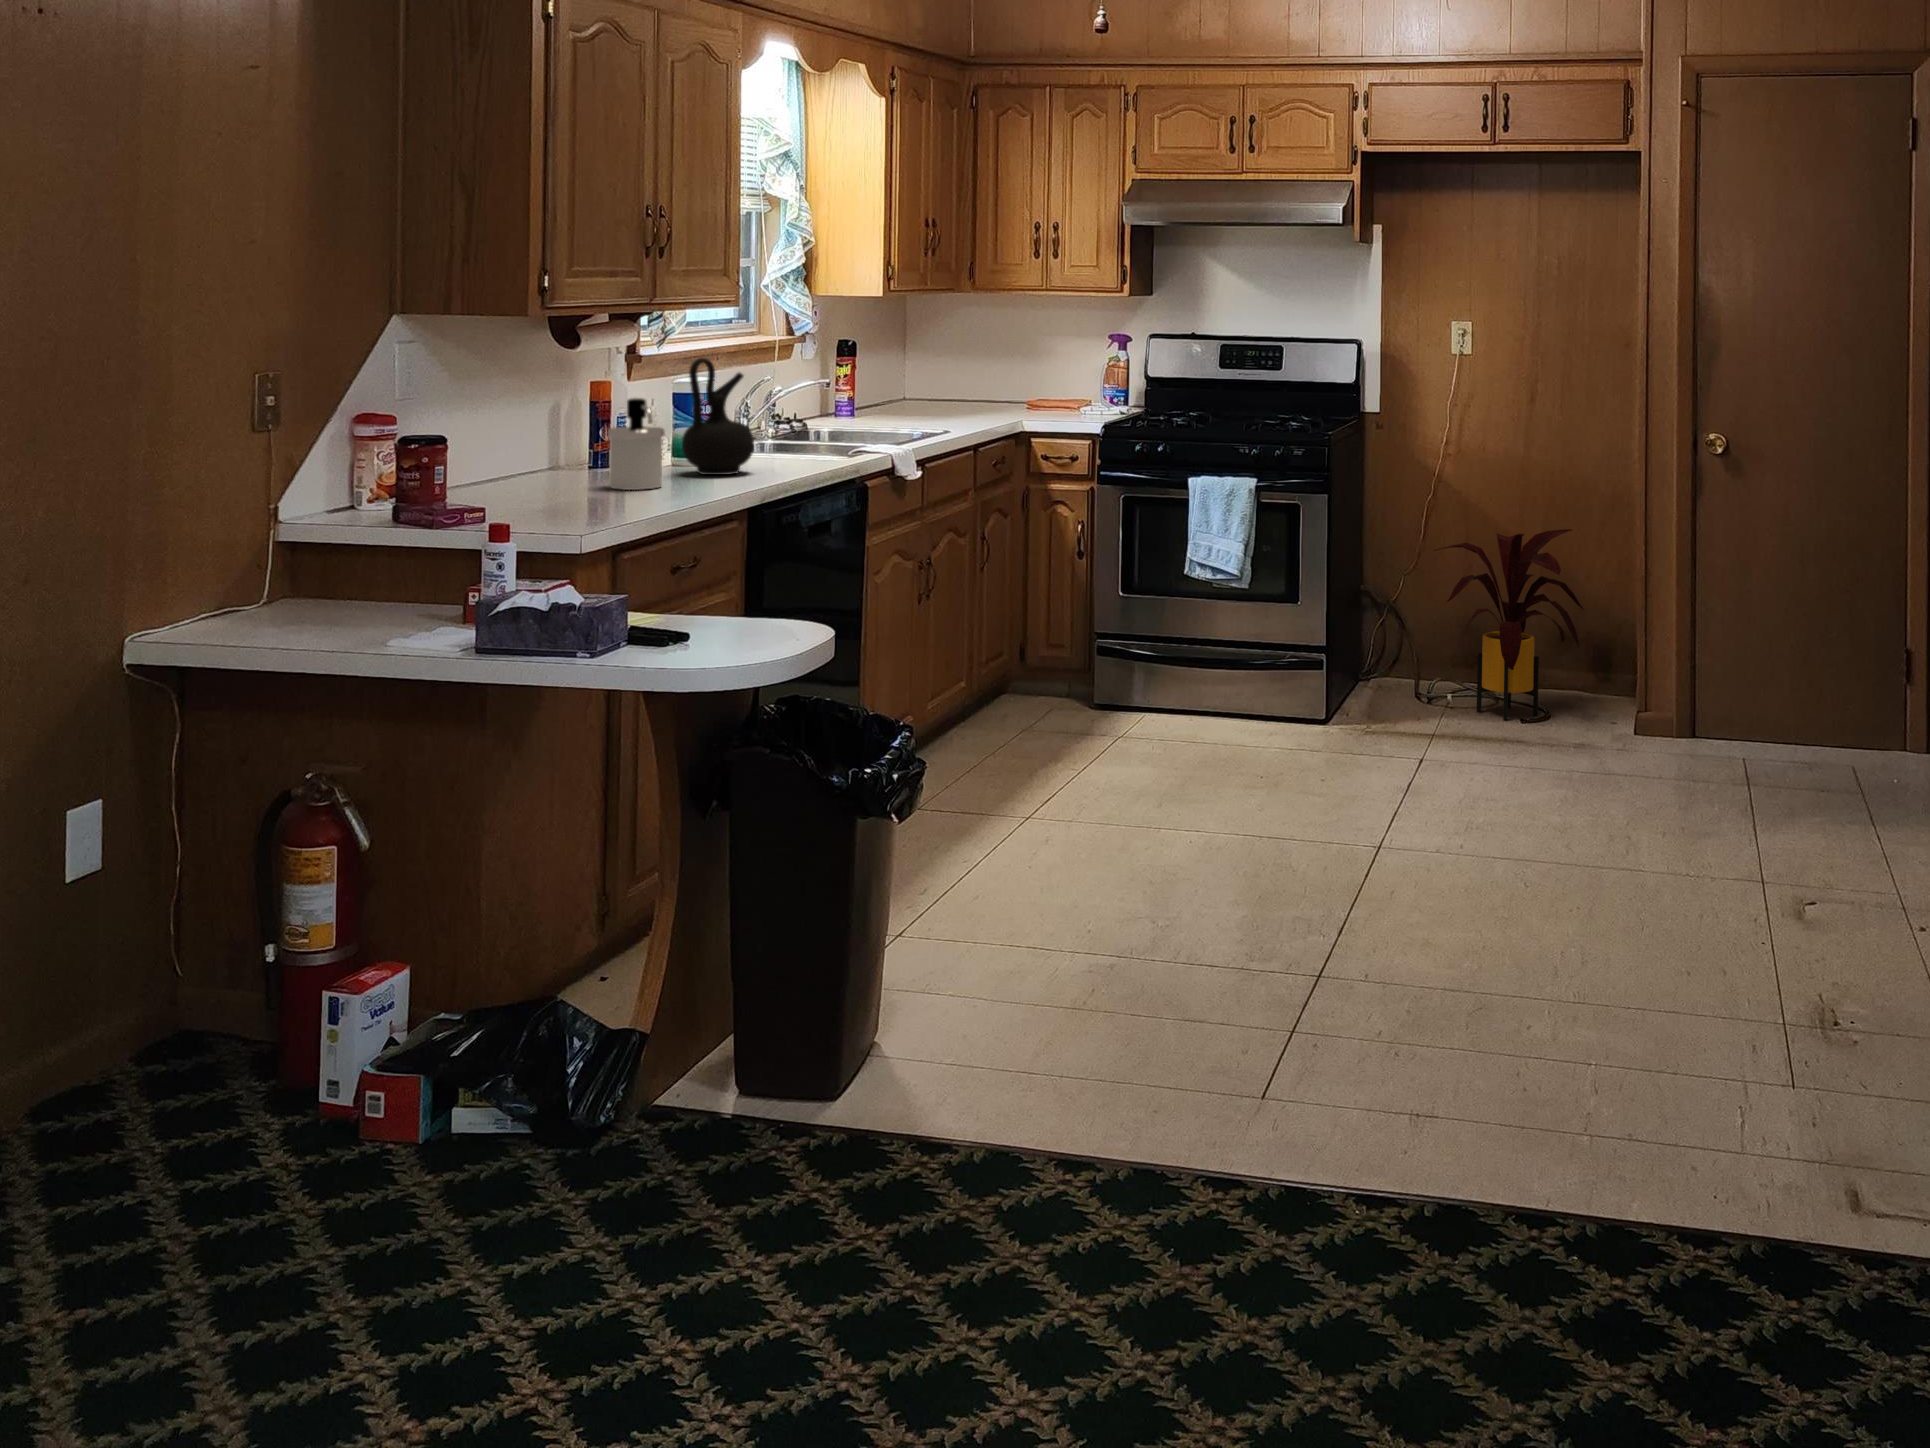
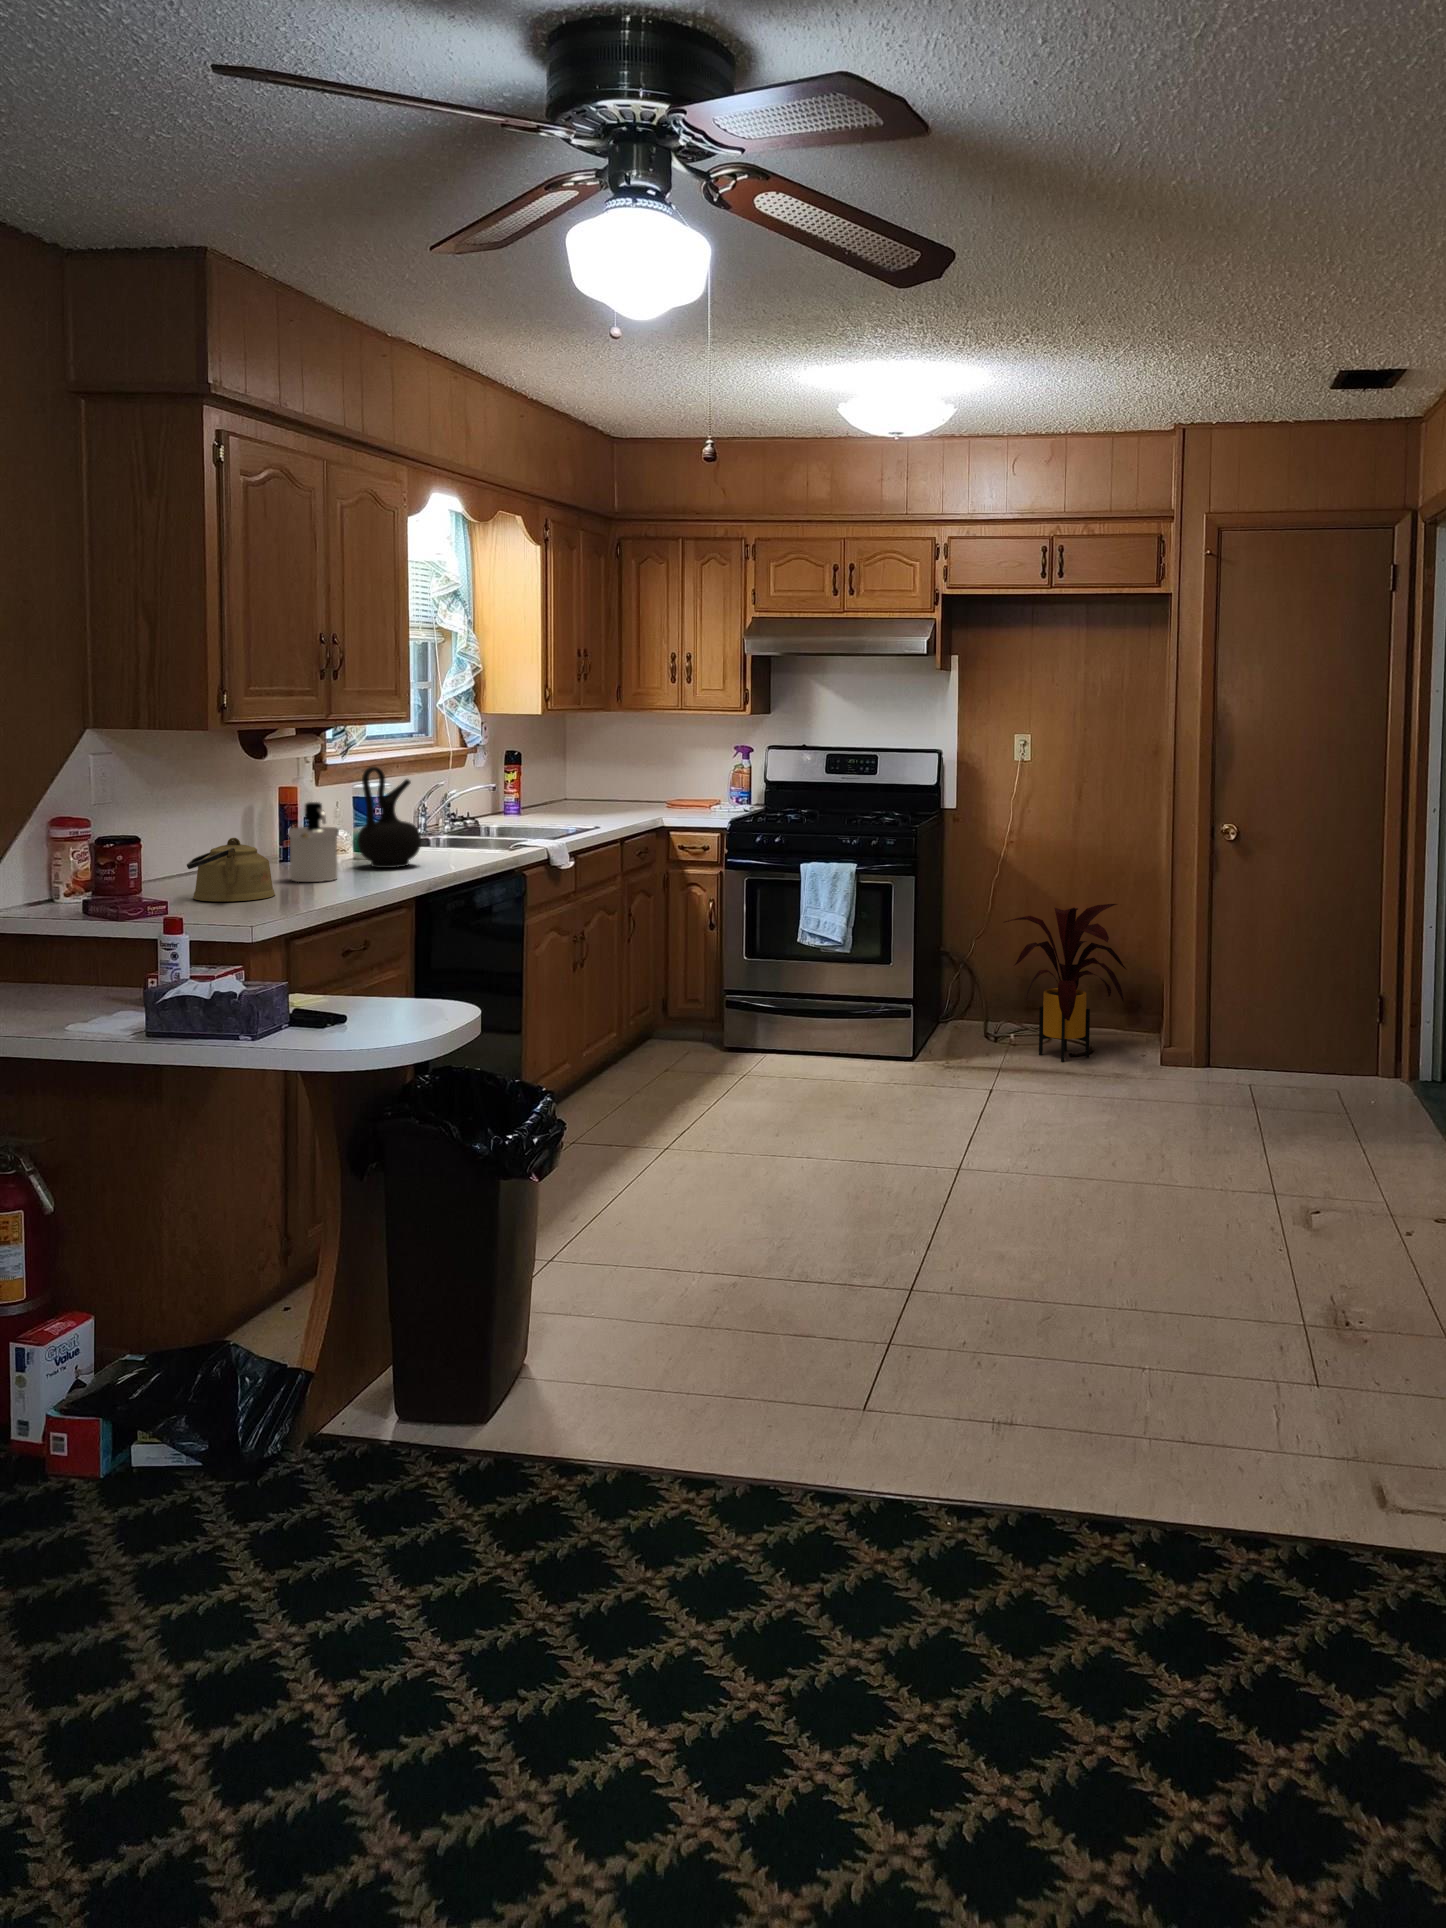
kettle: none [501,438,597,510] -> present [187,838,275,901]

